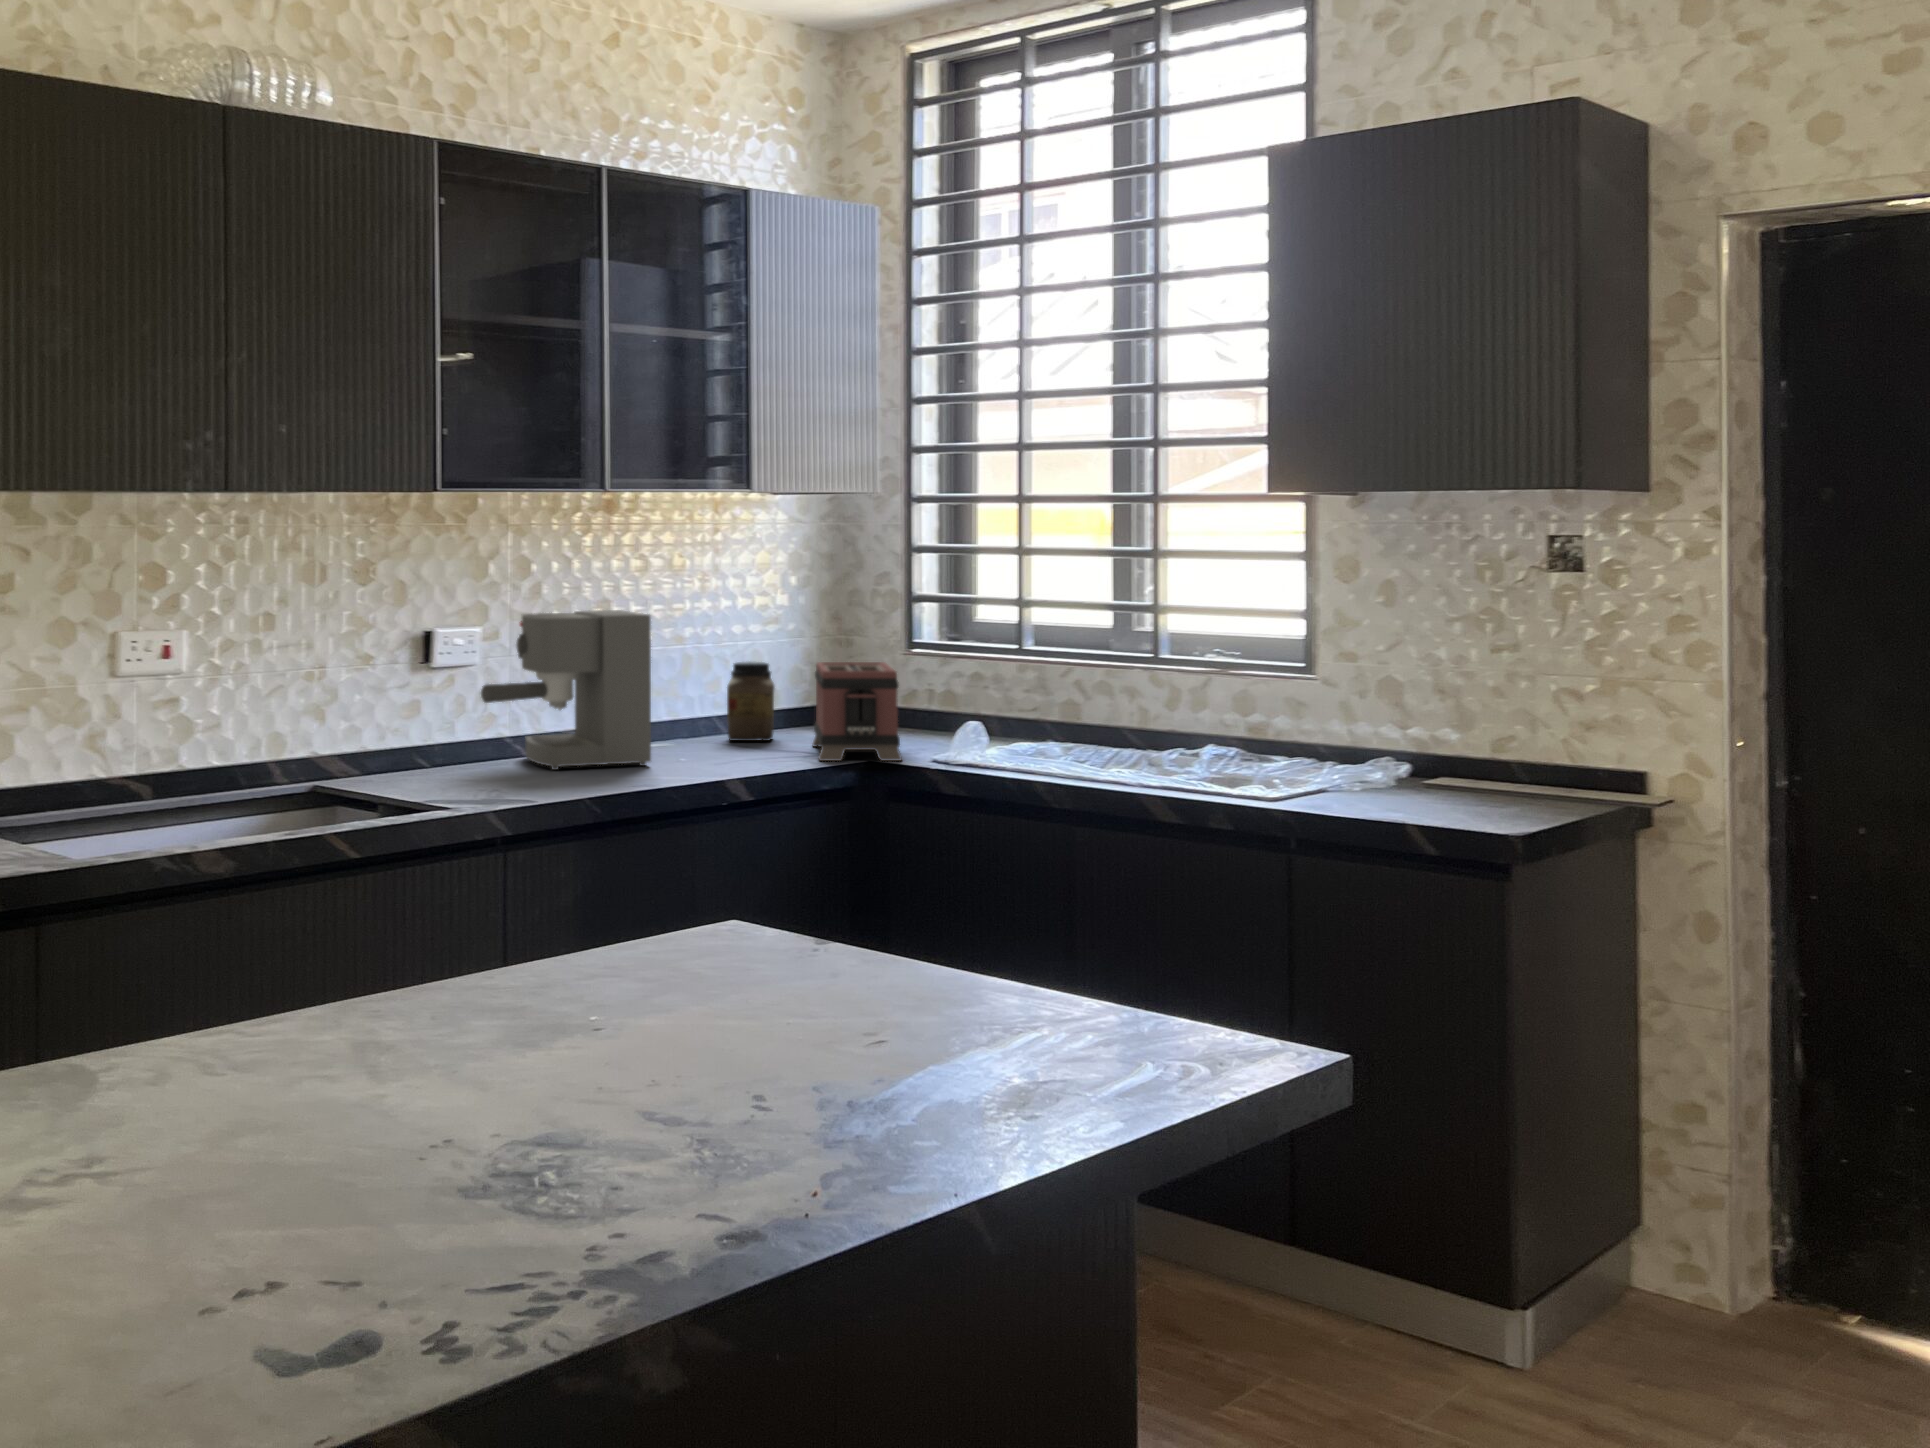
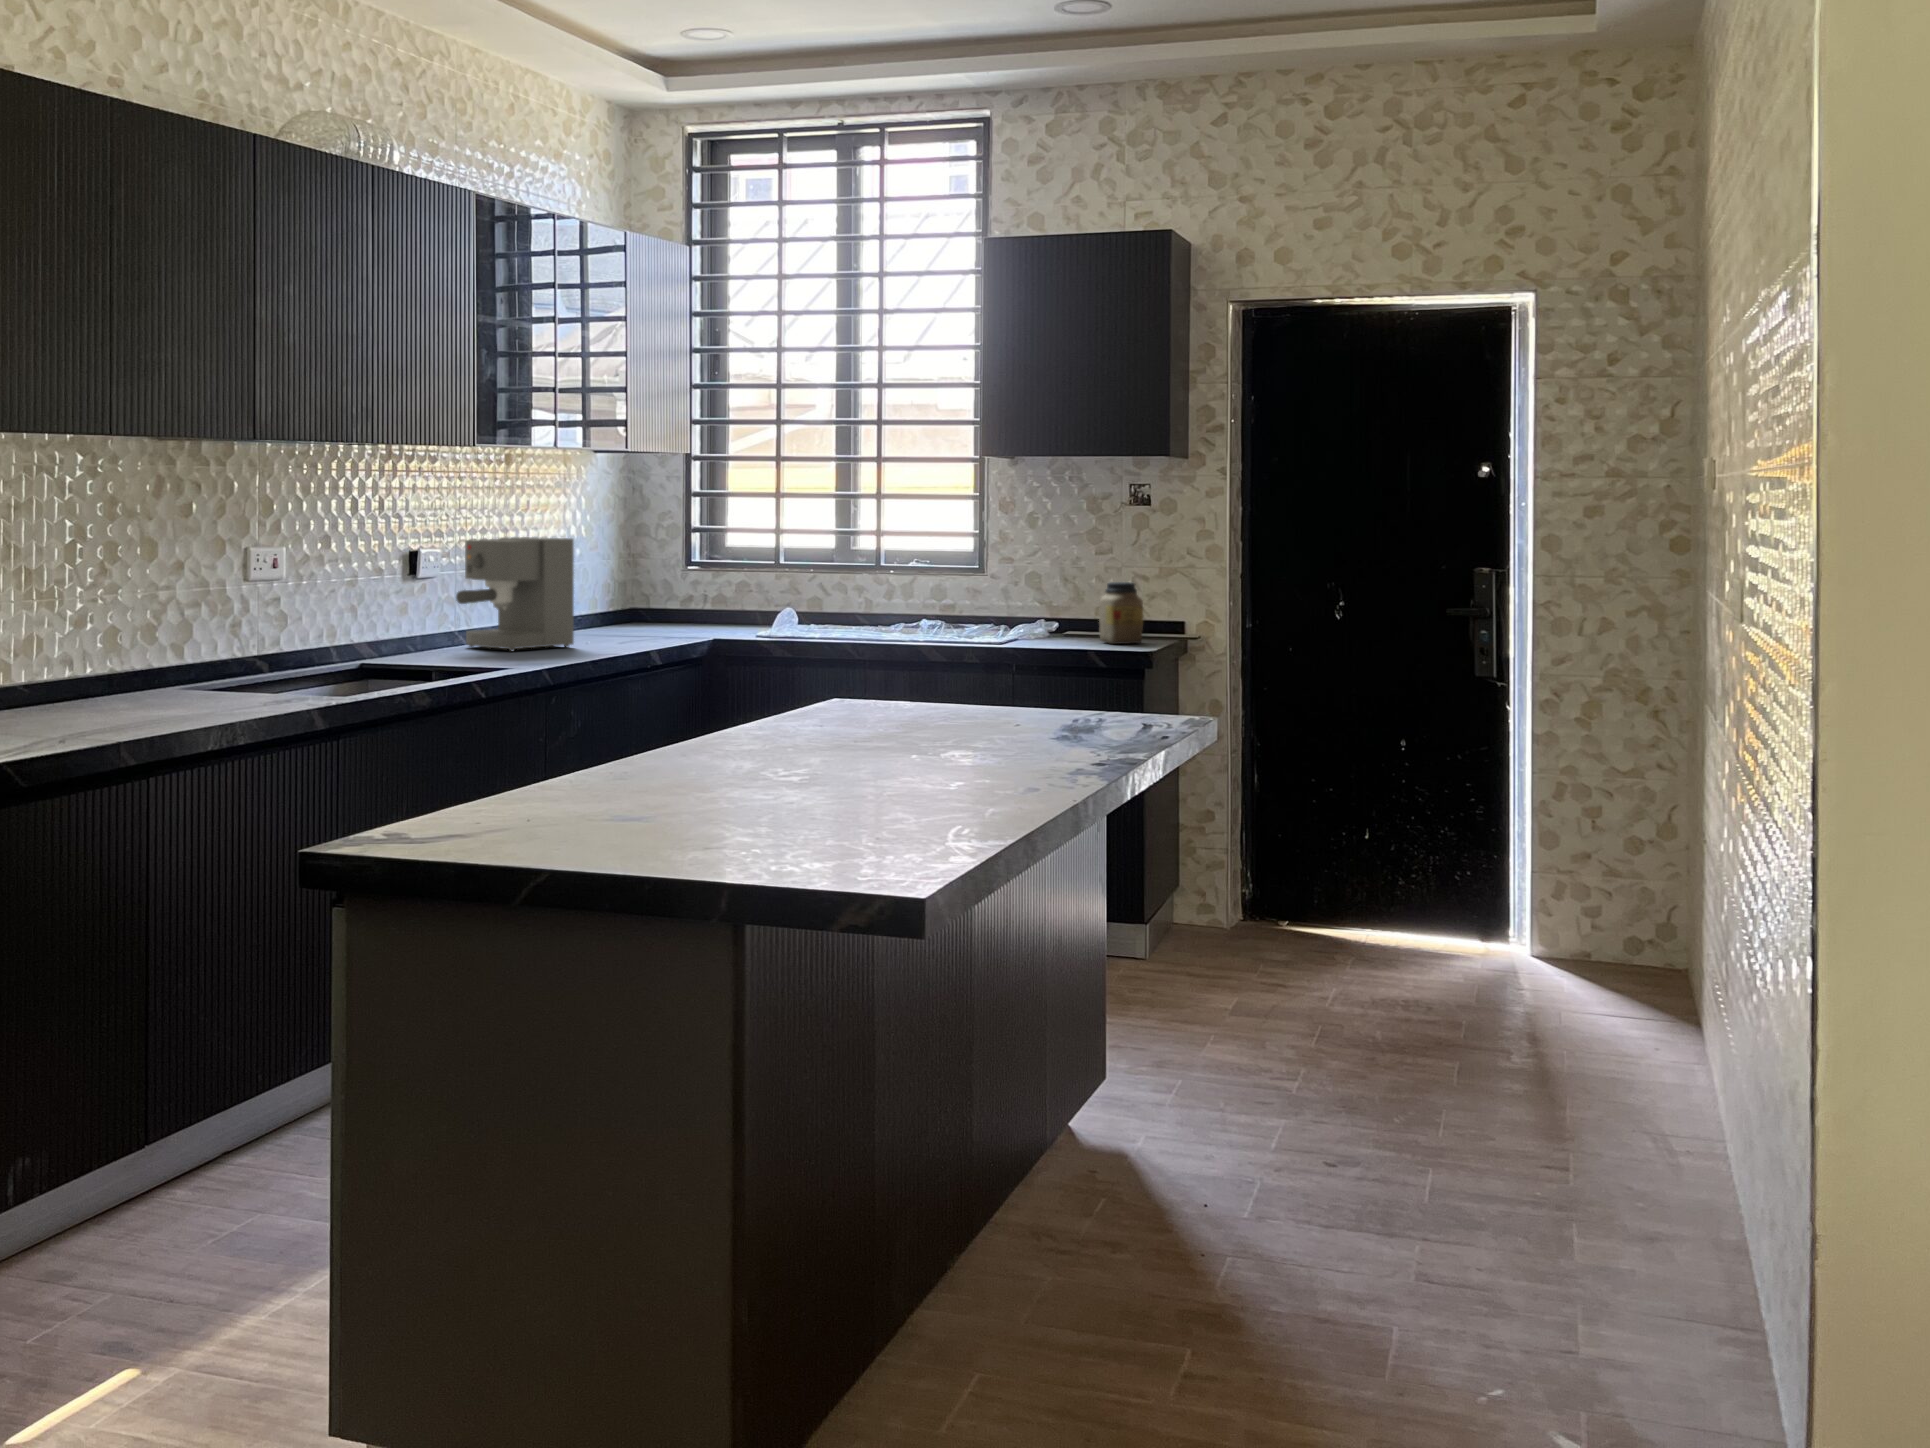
jar: present [727,661,774,741] -> present [1099,582,1143,644]
toaster: present [813,662,902,761] -> none [649,574,735,641]

